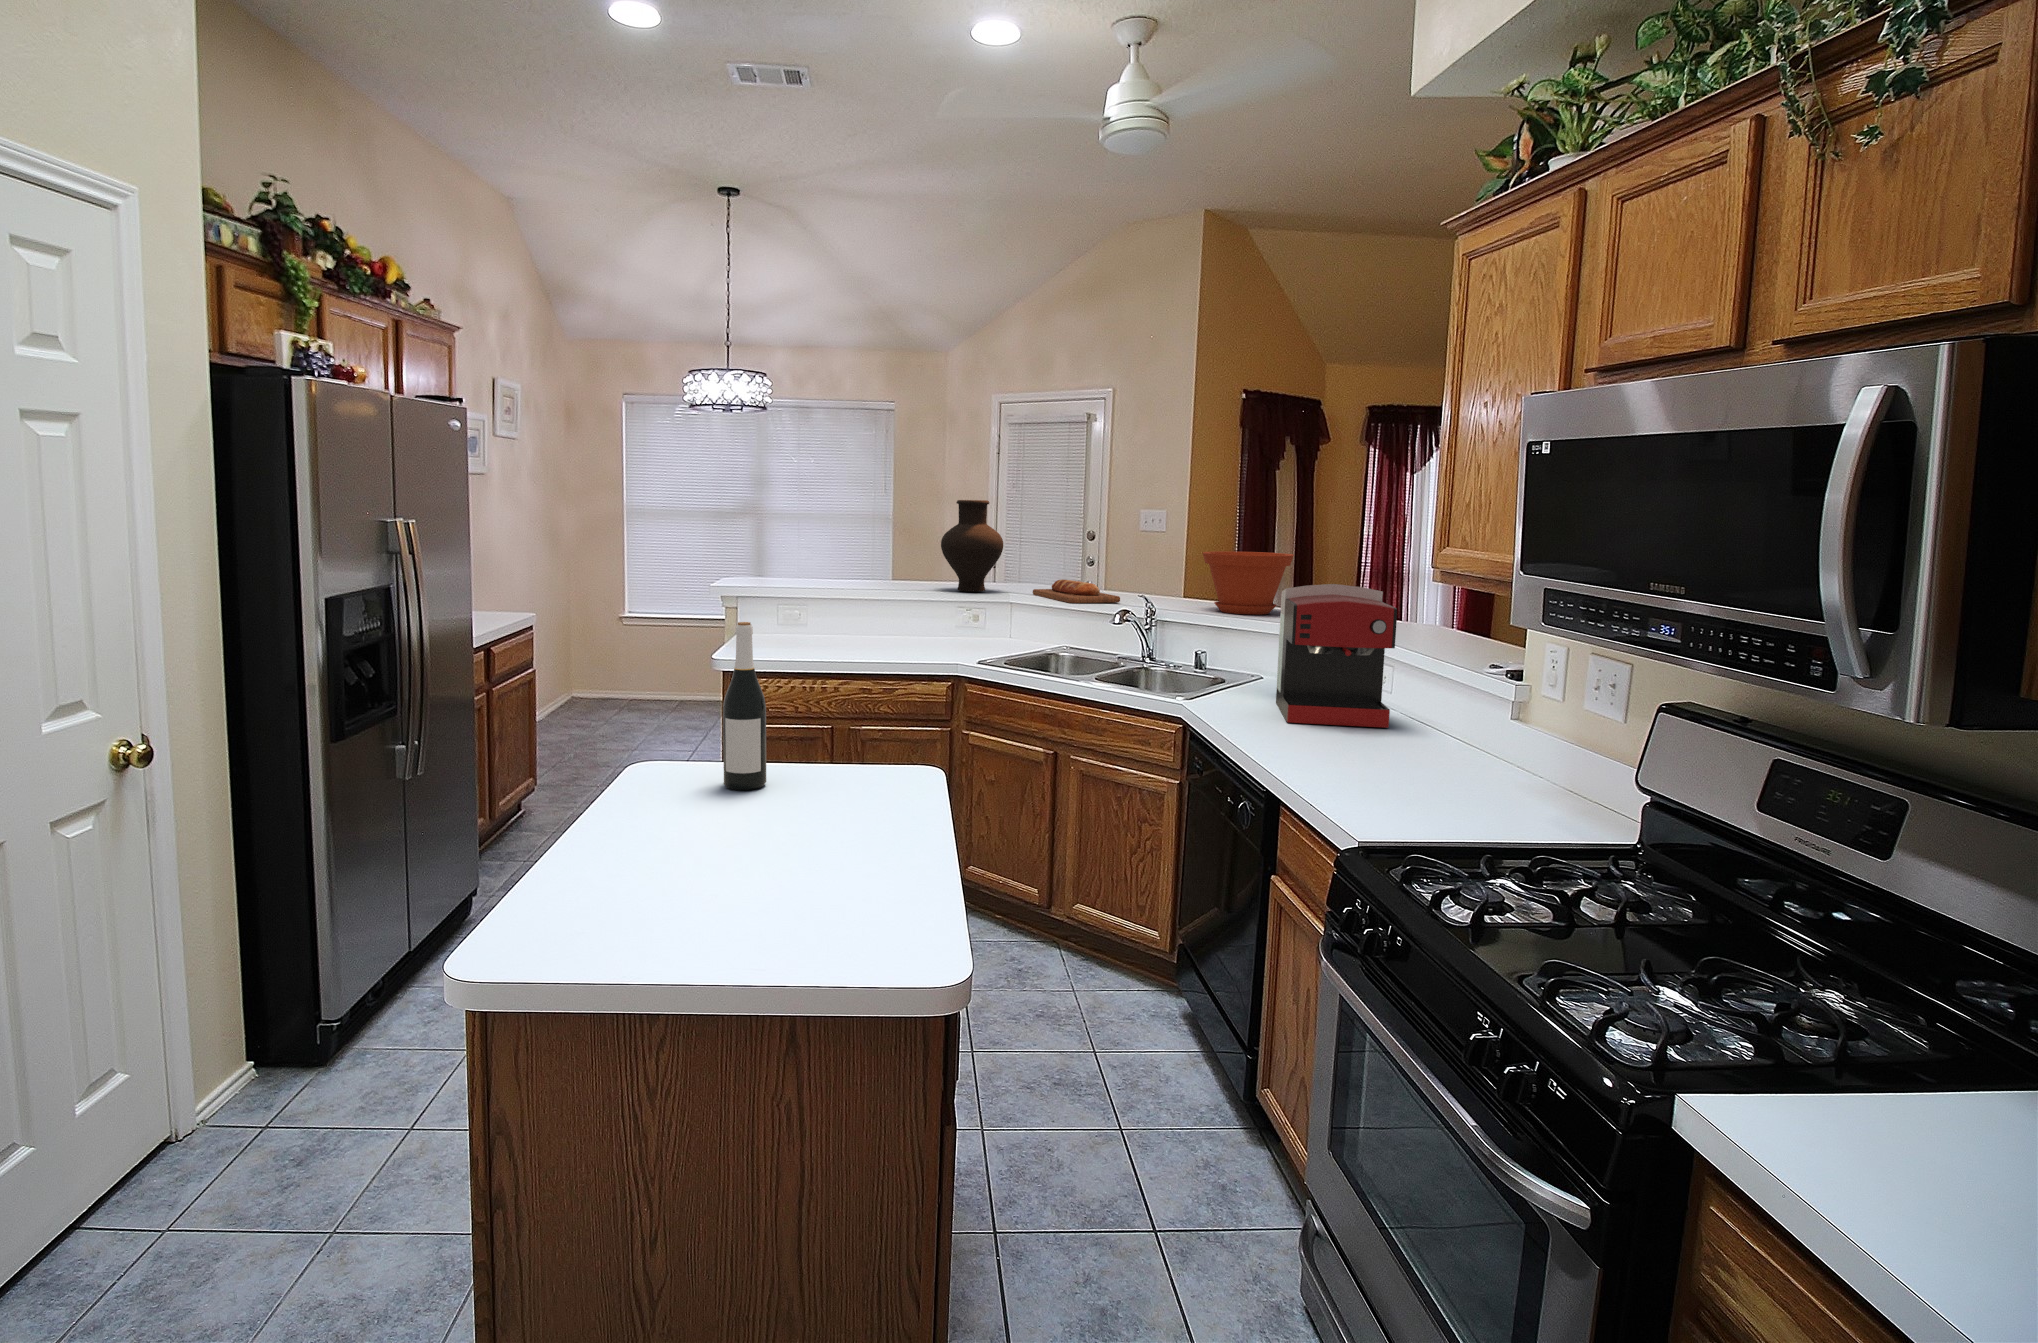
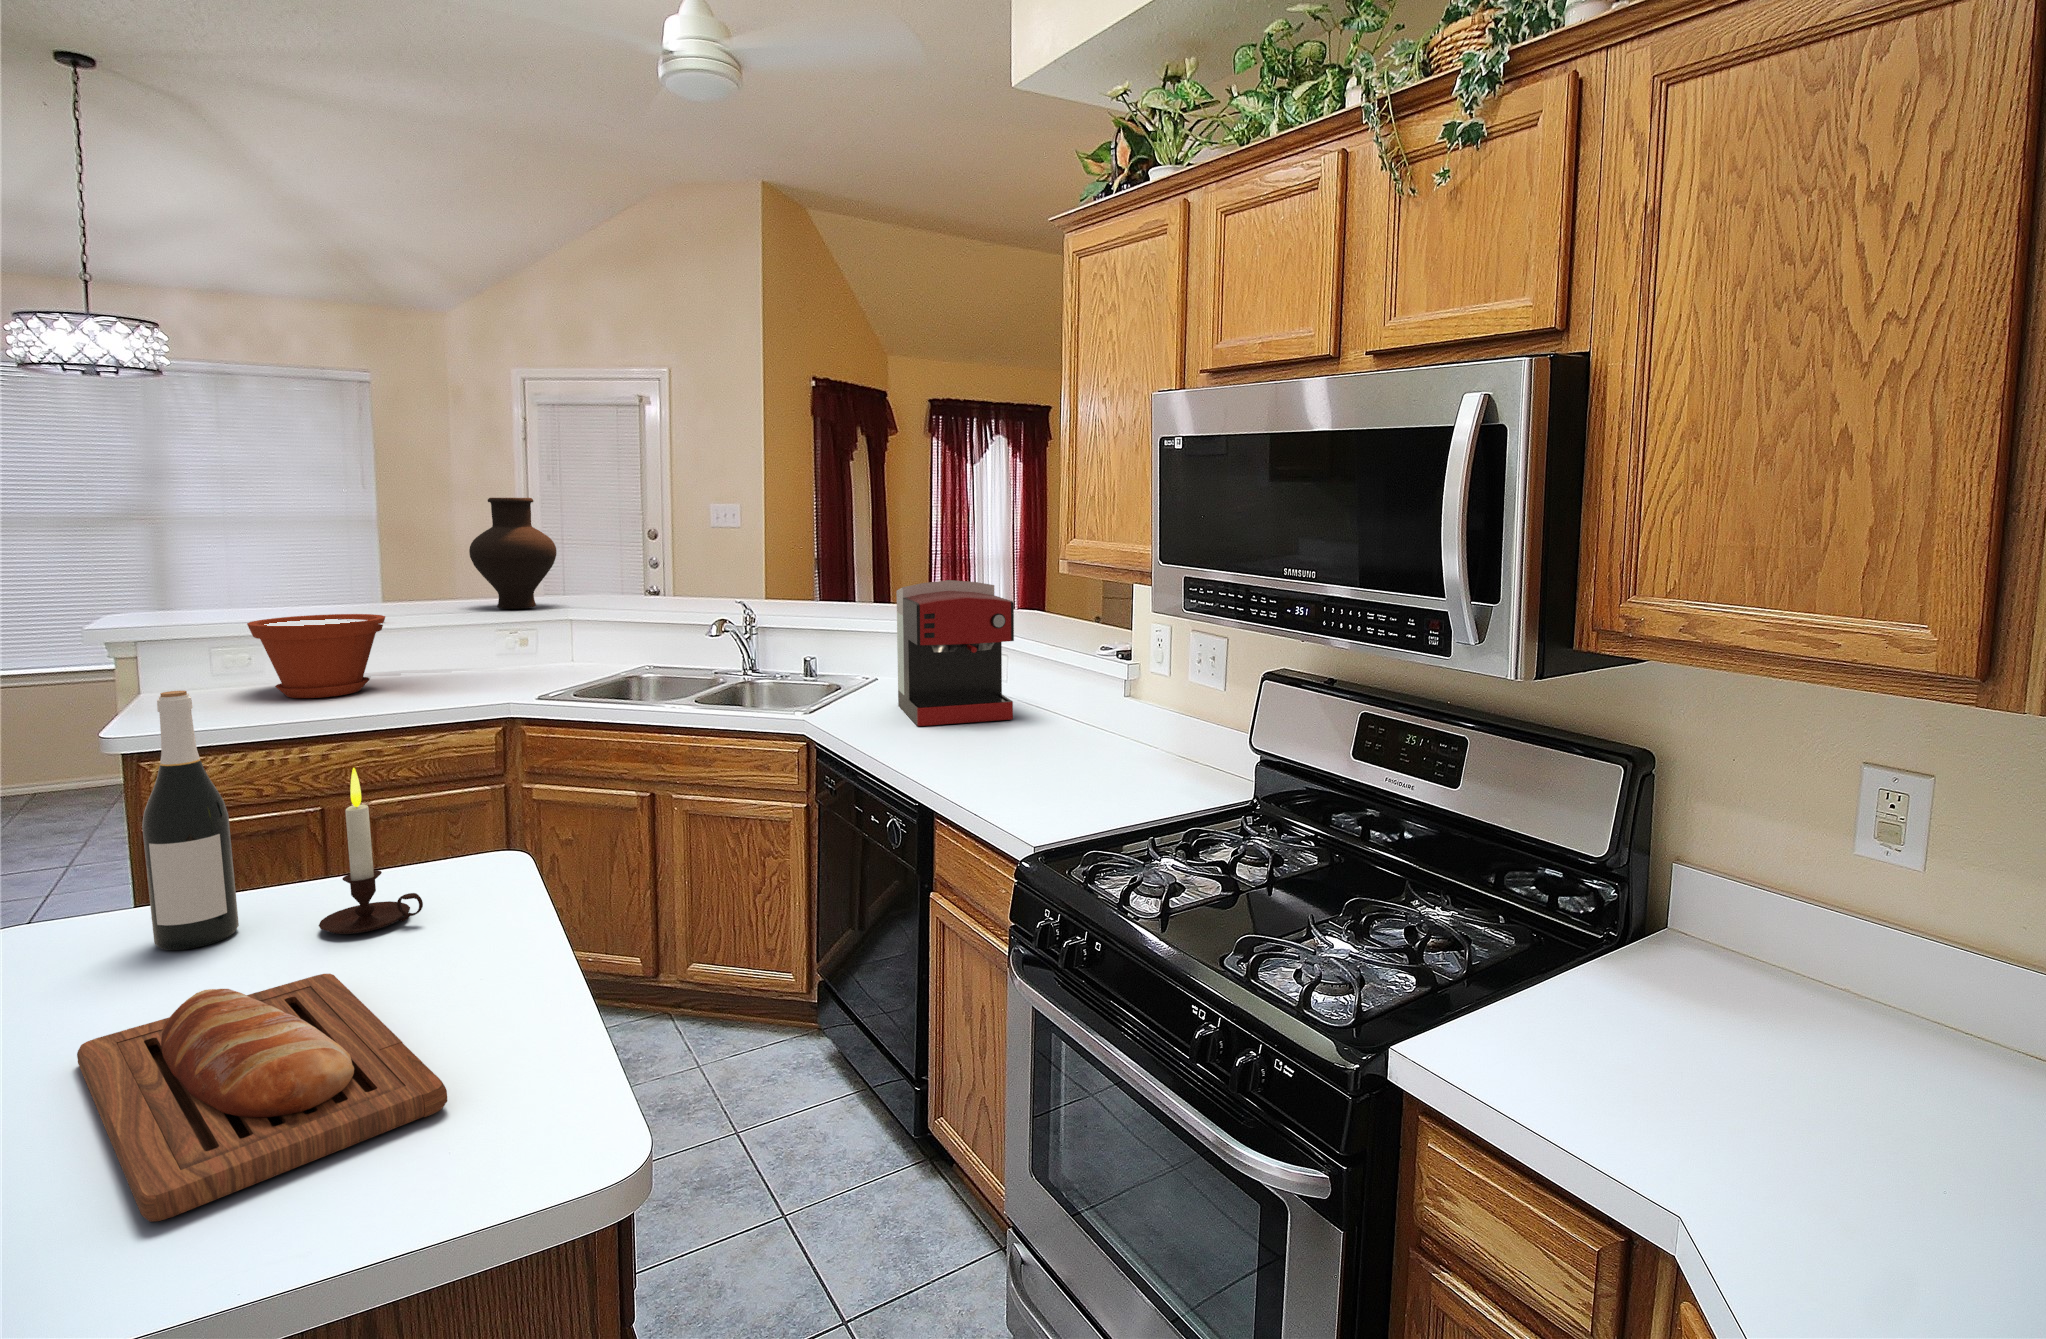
plant pot: present [1203,551,1294,615] -> present [247,614,385,698]
bread loaf: present [1033,579,1120,603] -> present [77,974,447,1222]
candle: none [808,684,867,799] -> present [319,768,423,934]

